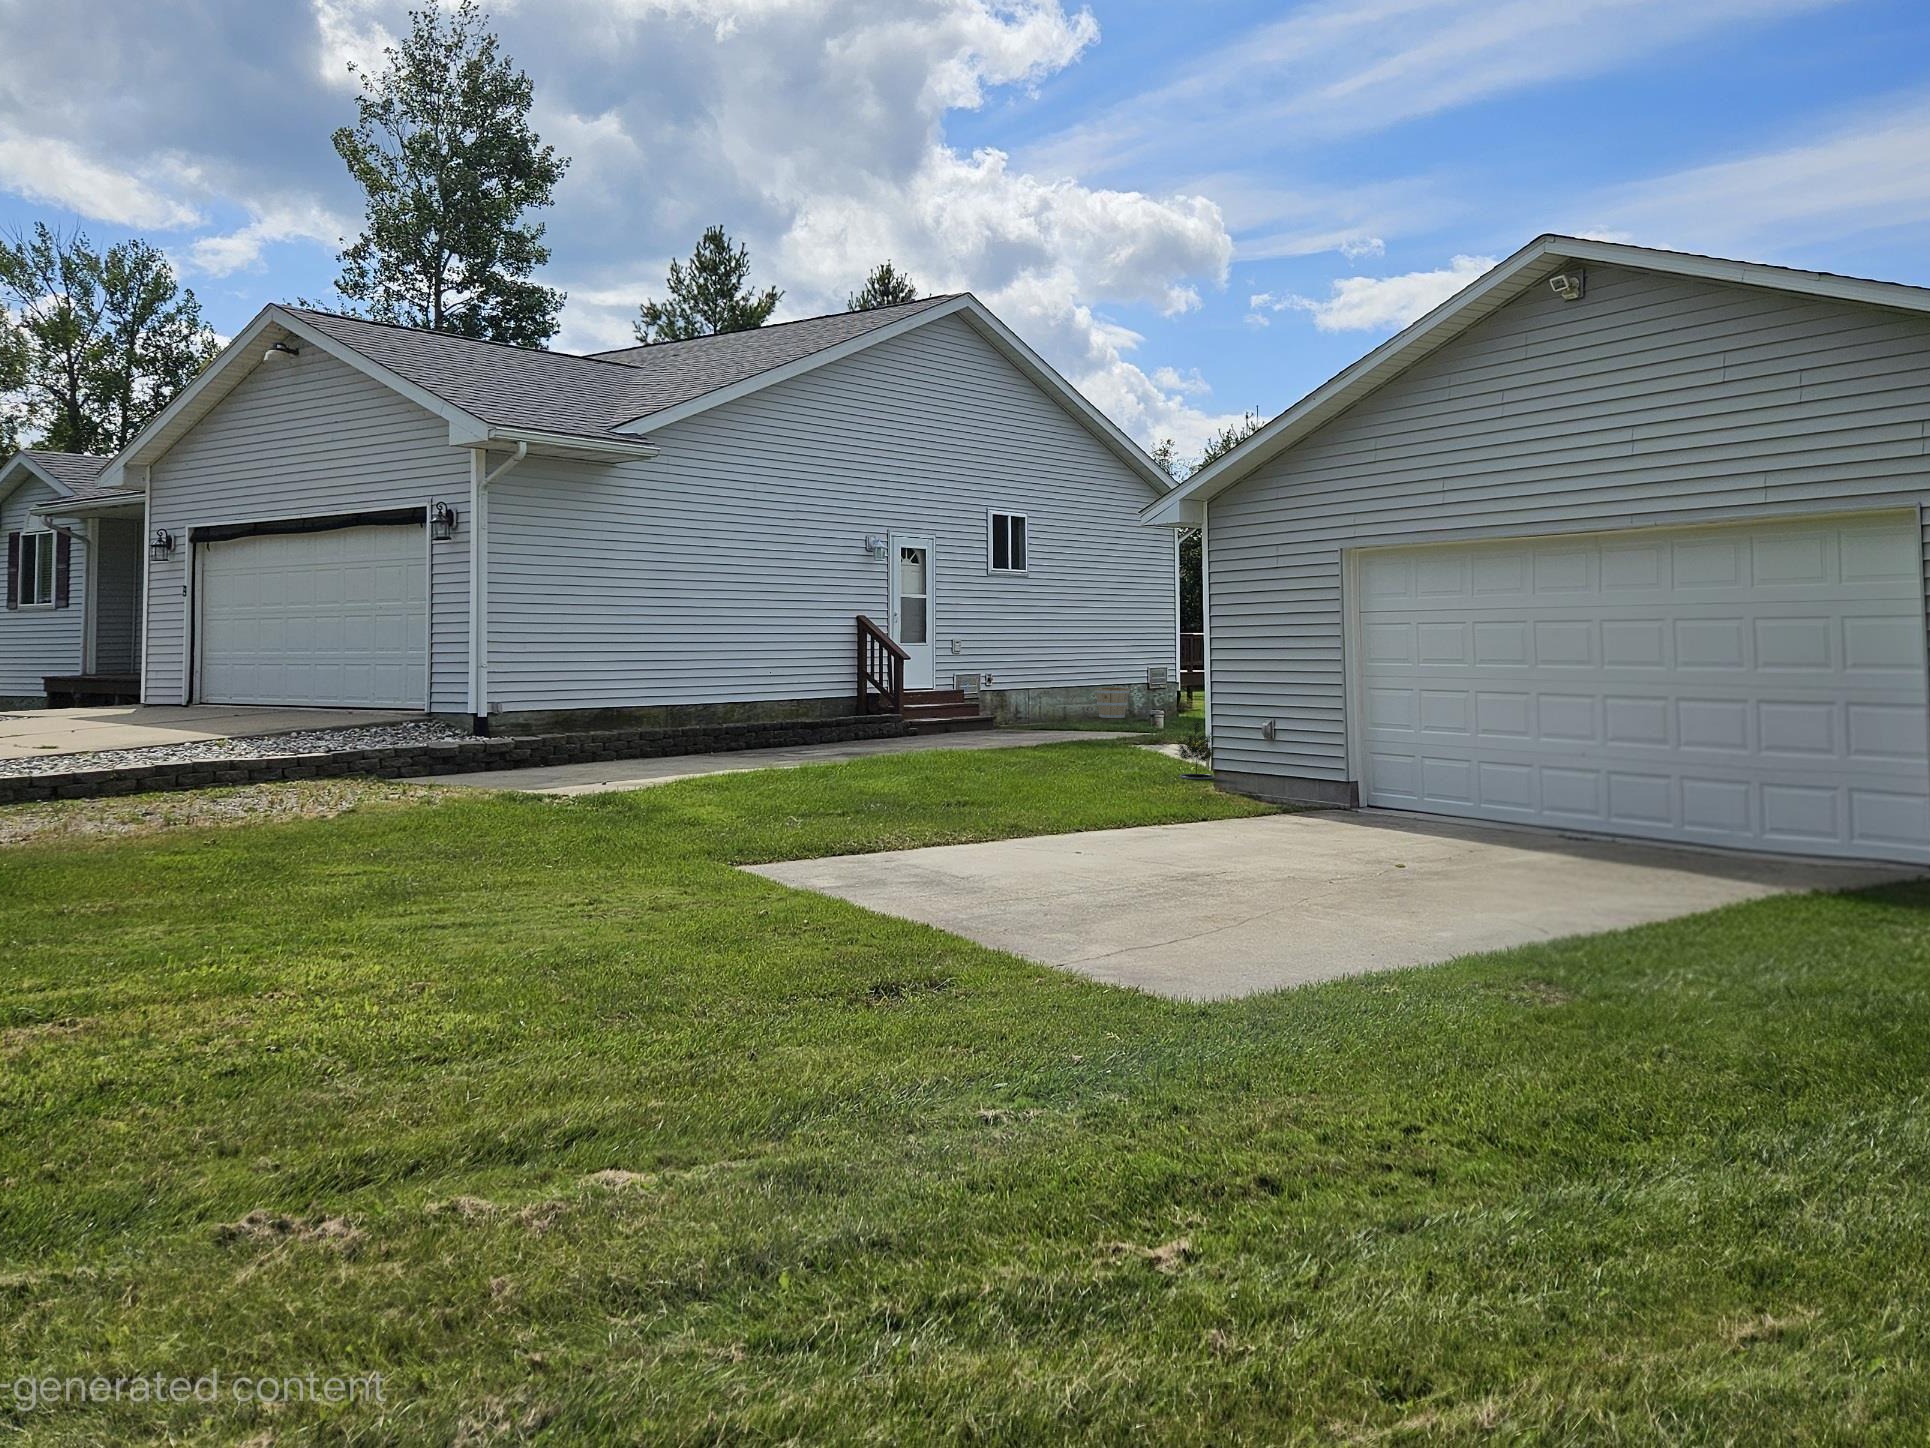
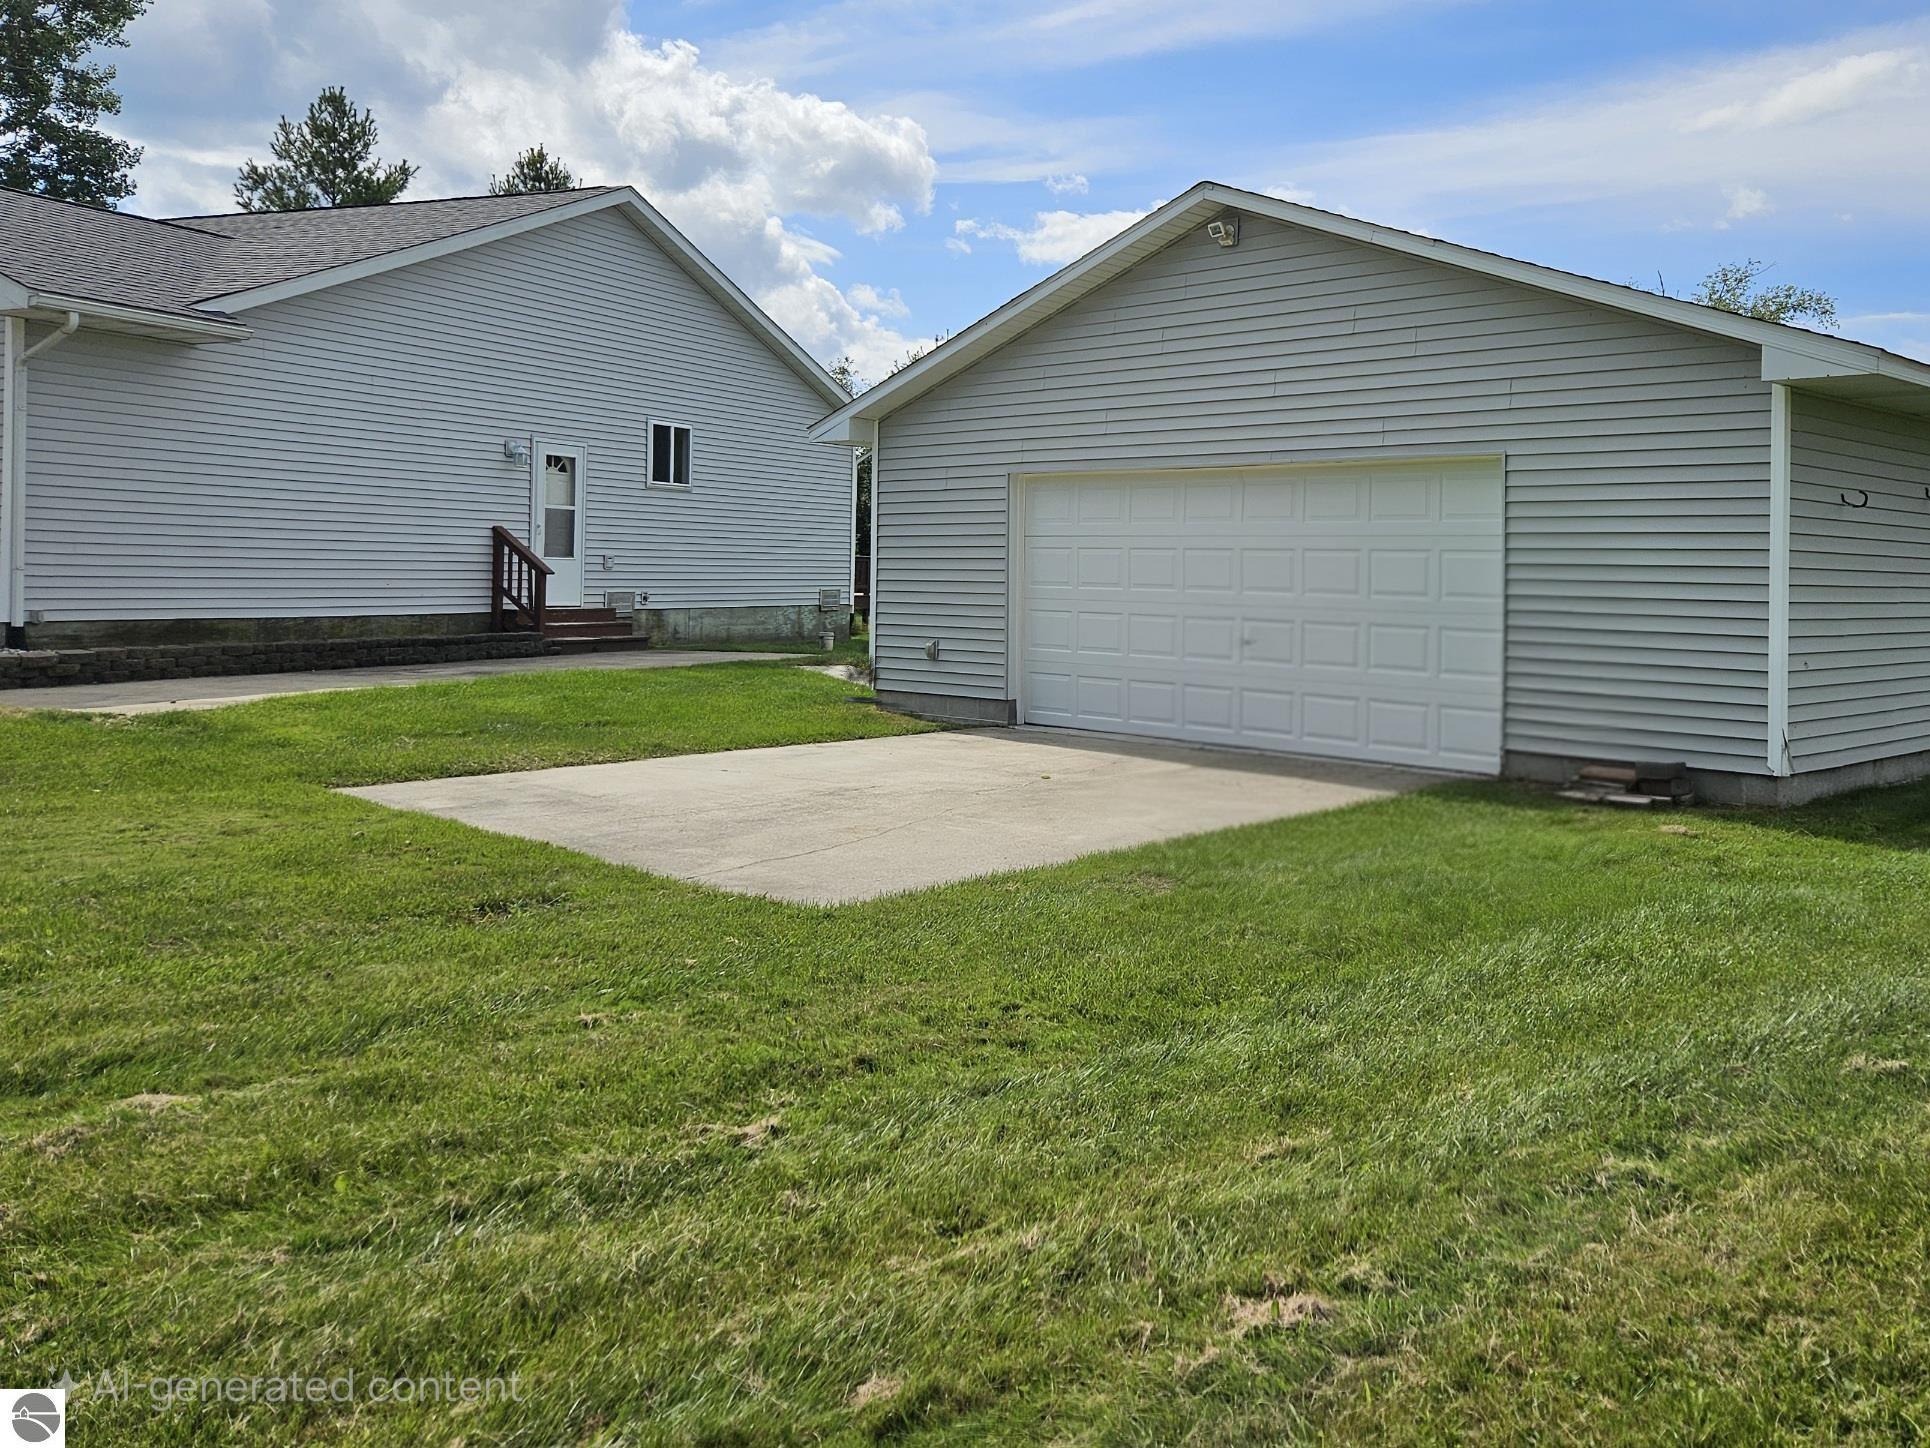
wooden bucket: present [1095,687,1130,718] -> none [766,609,804,642]

